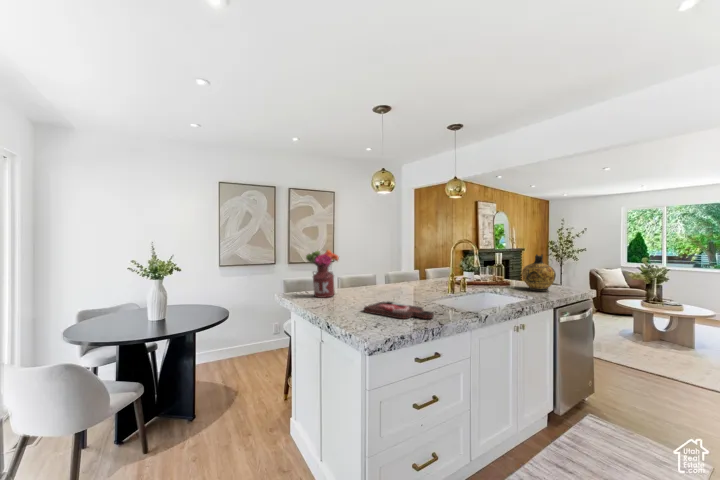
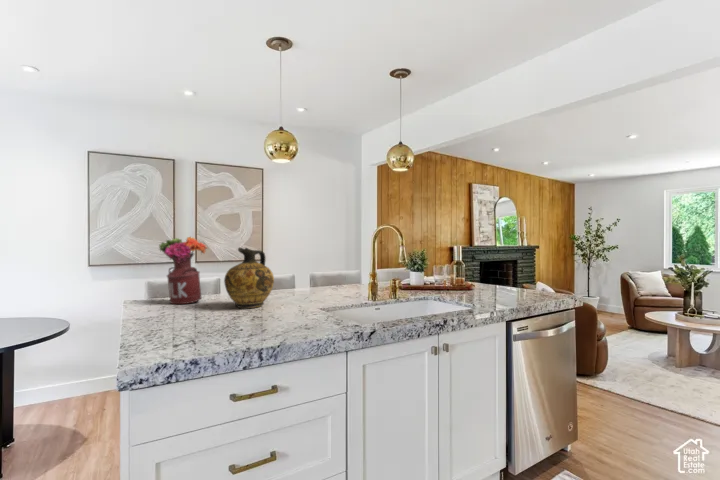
ceramic jug: present [522,254,556,291] -> present [224,248,274,308]
cutting board: present [364,301,434,319] -> none [199,310,287,335]

